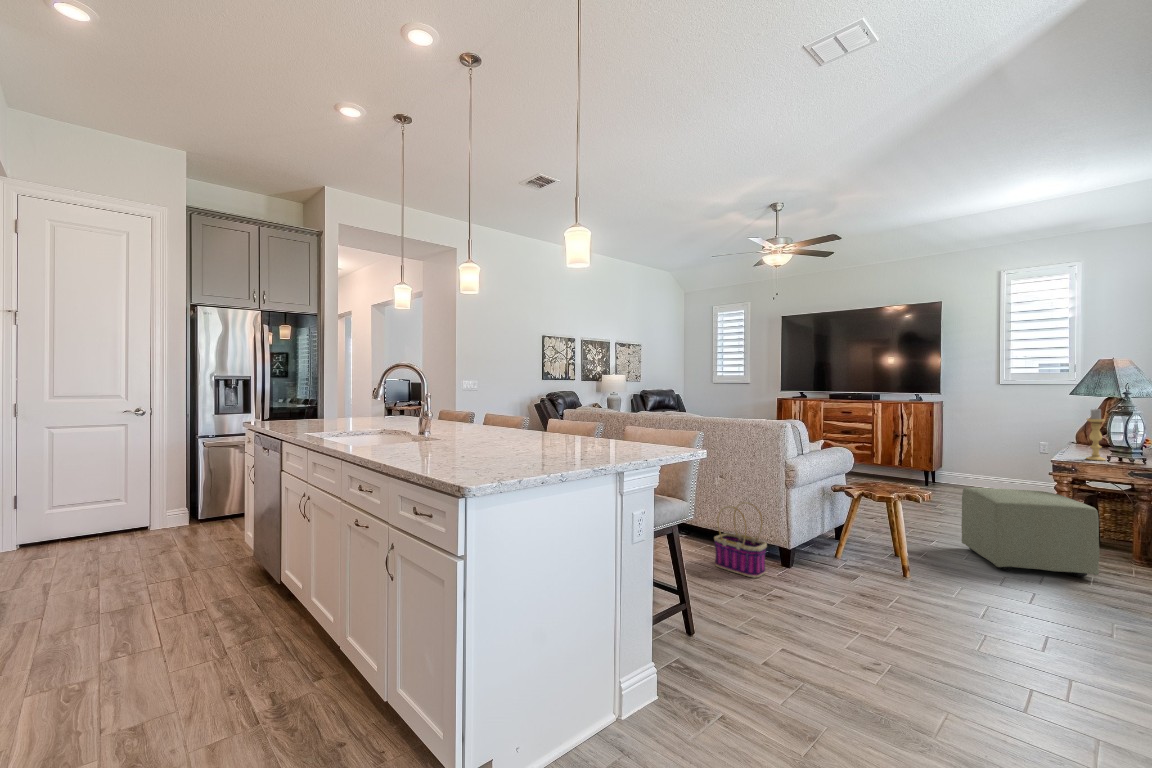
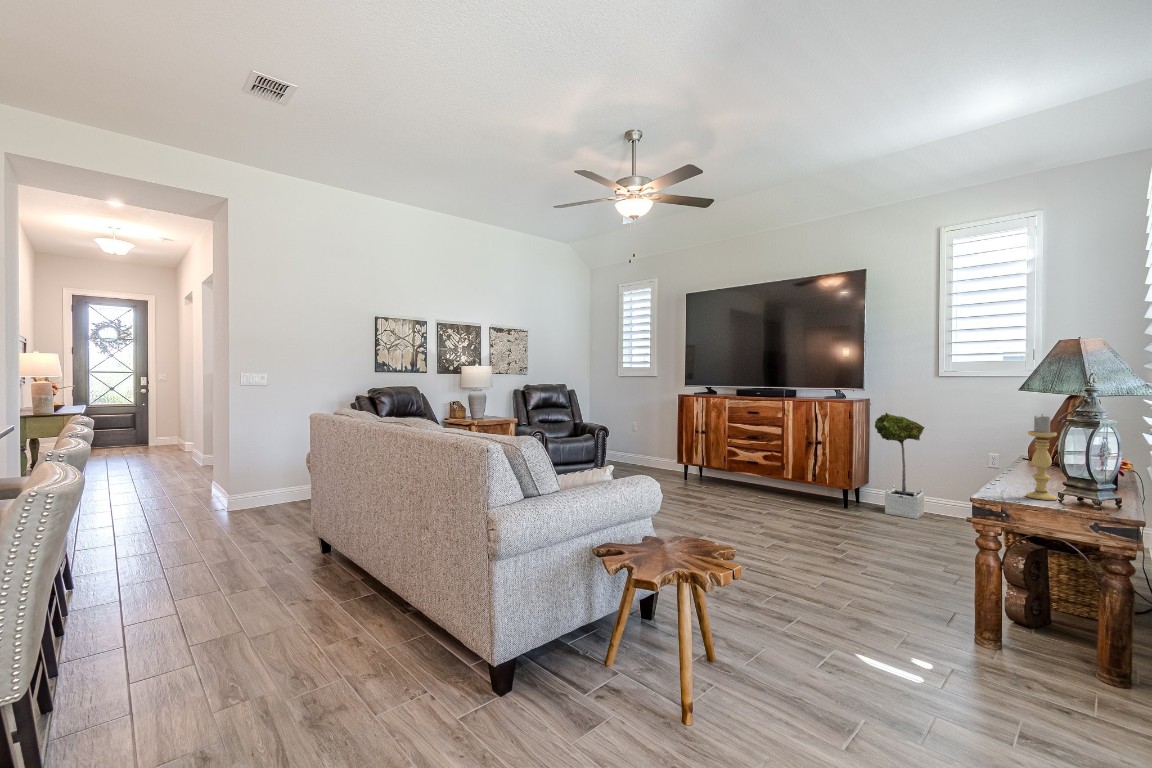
potted tree: none [949,412,991,493] -> present [875,413,924,519]
ottoman: present [961,488,1099,577] -> none [833,540,1035,717]
basket: present [714,502,767,578] -> none [386,577,460,723]

